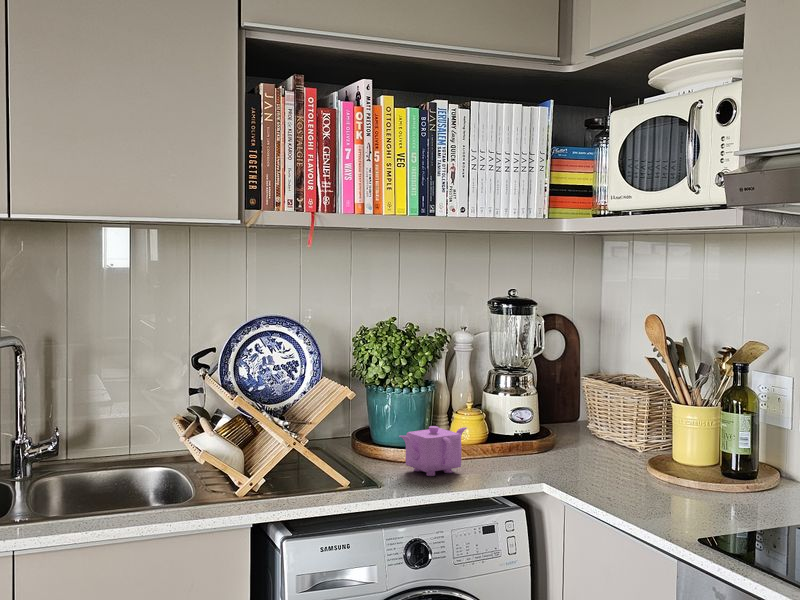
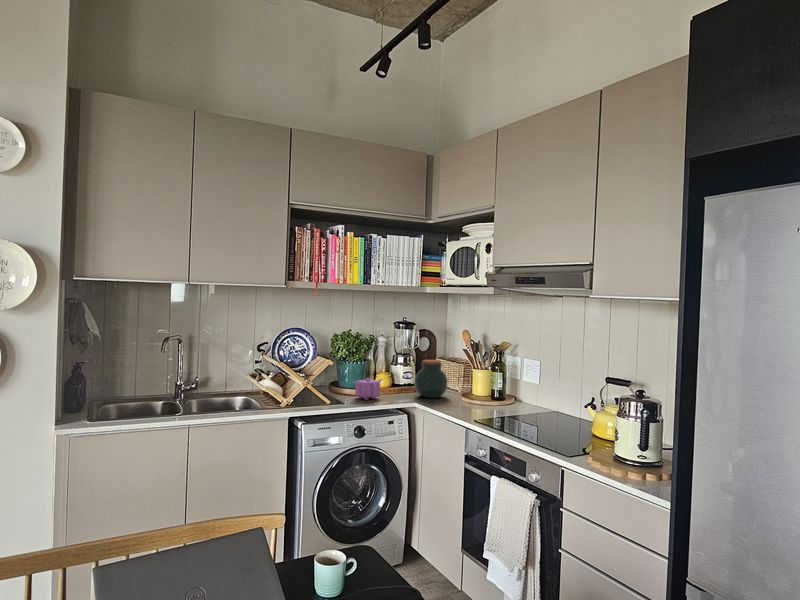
jar: none [539,382,615,469] -> present [414,360,447,398]

